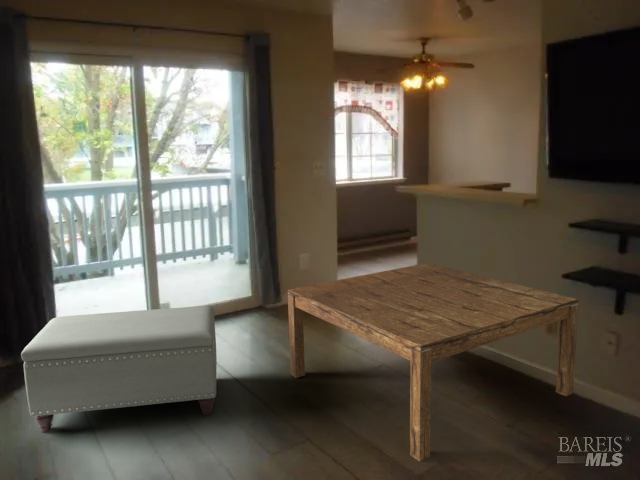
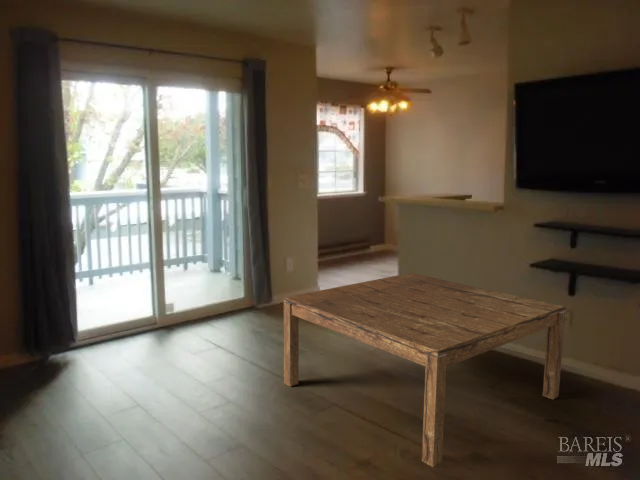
ottoman: present [21,306,217,432] -> none [10,314,217,449]

